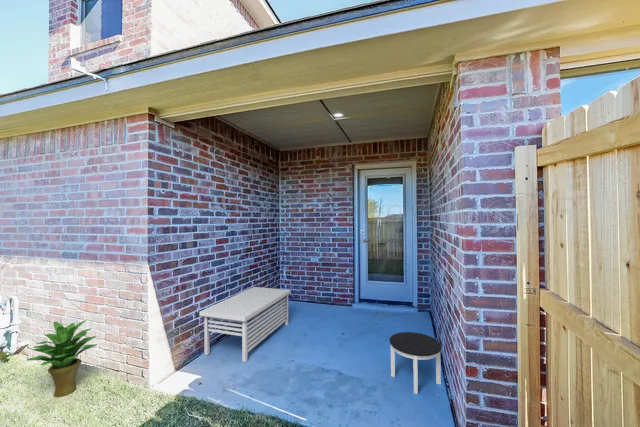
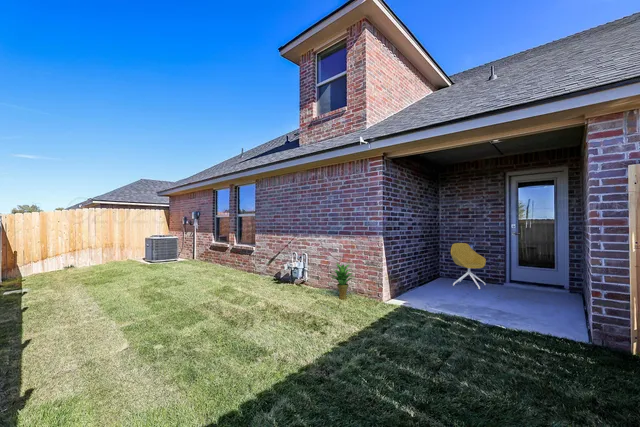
chair: none [290,255,332,319] -> present [451,243,486,289]
storage bench: present [199,287,290,362] -> none [401,262,454,300]
round table: present [390,332,441,394] -> none [541,291,585,325]

